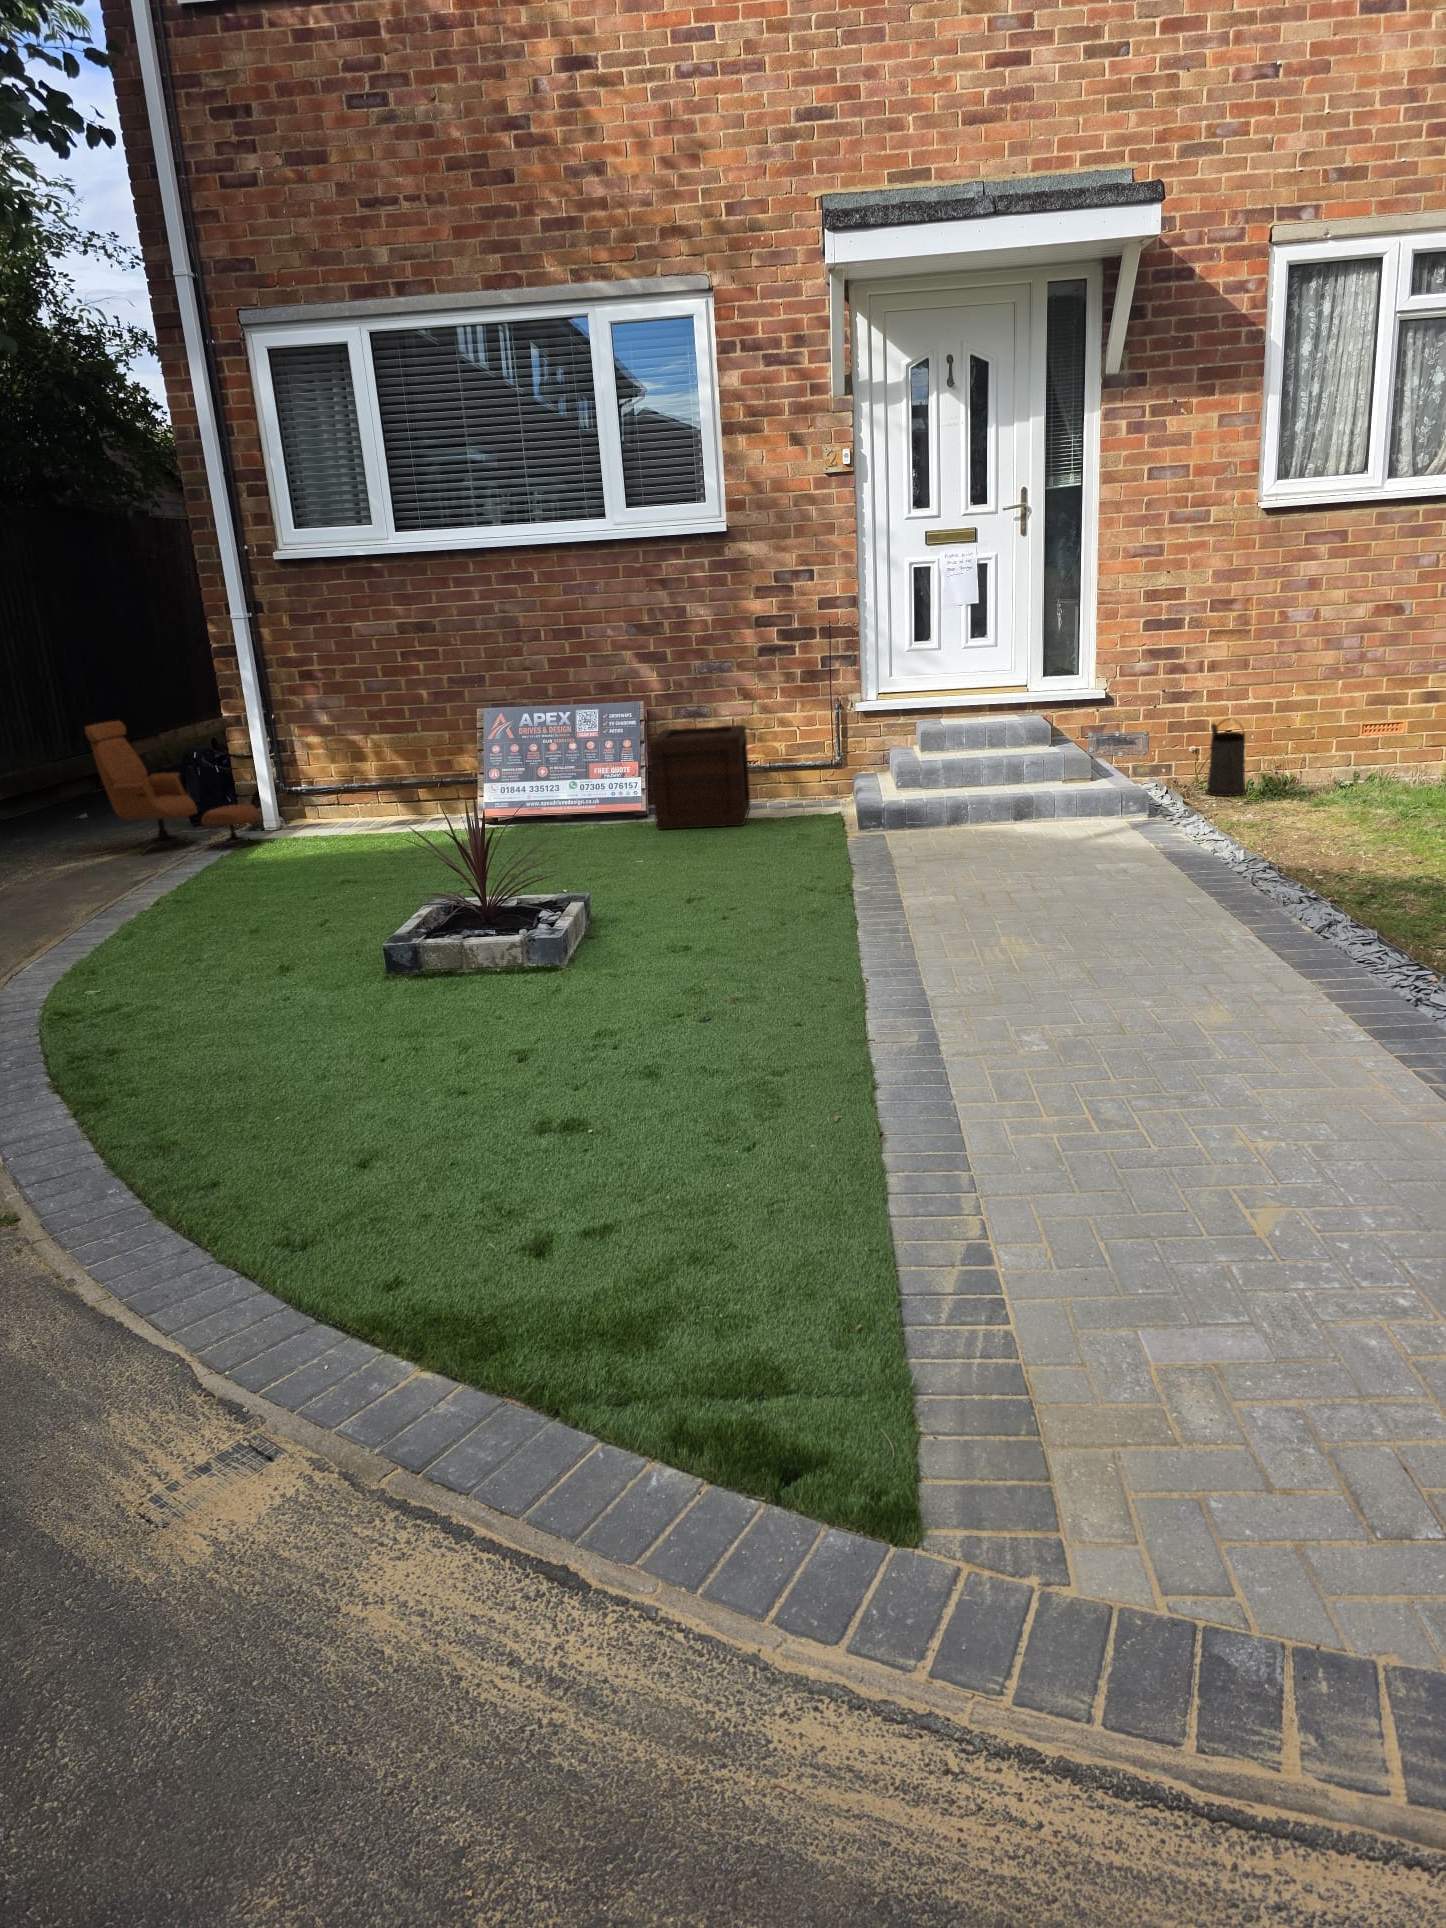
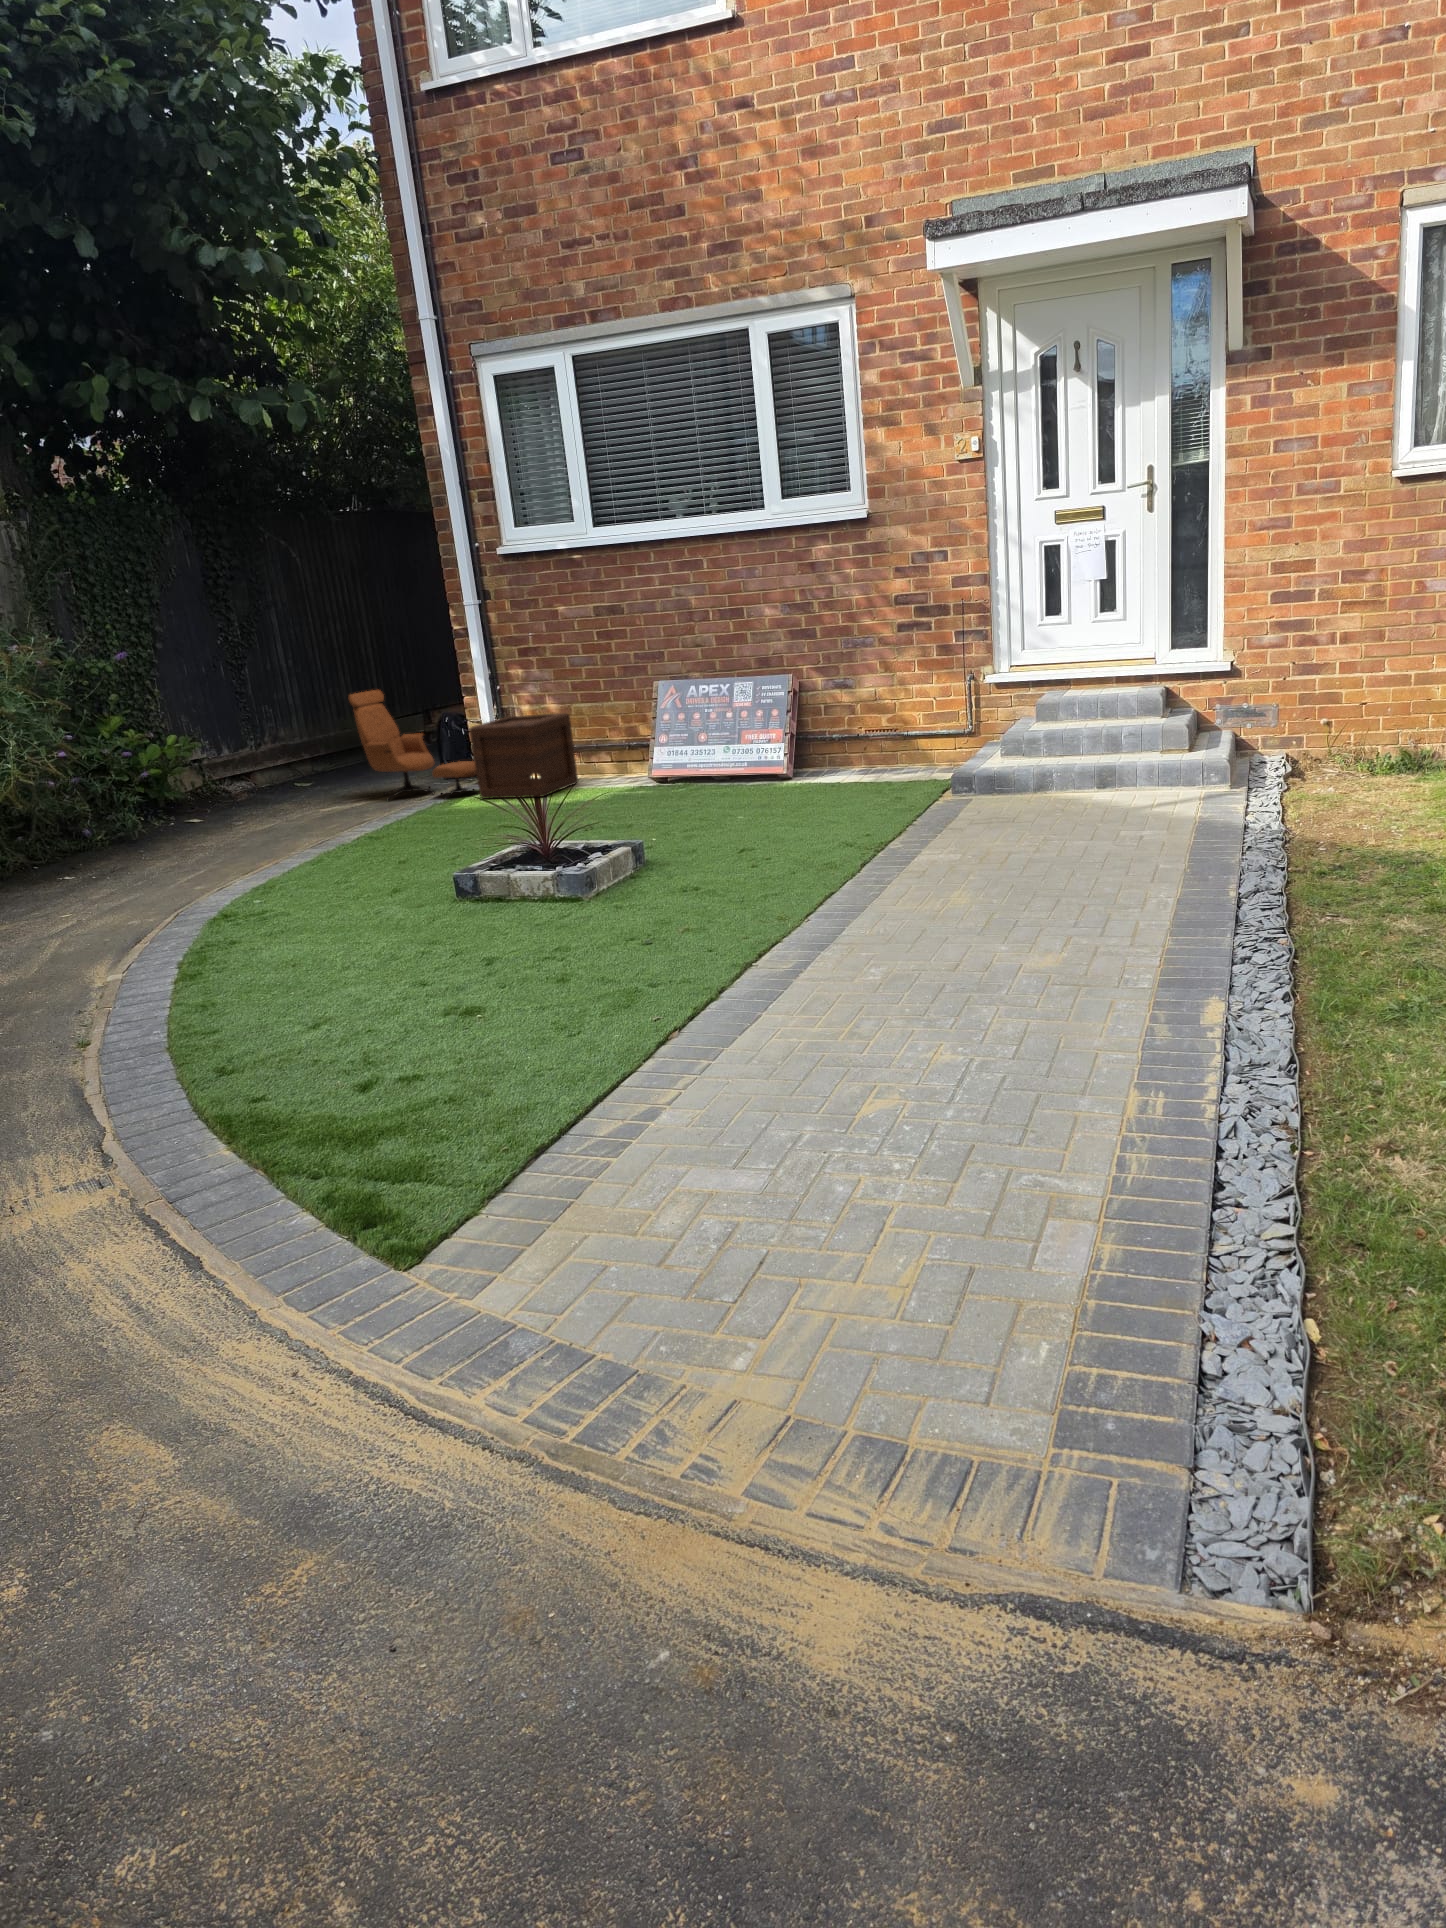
watering can: present [1206,720,1246,796] -> none [1320,691,1361,769]
wooden crate: present [650,725,751,829] -> present [470,713,578,799]

